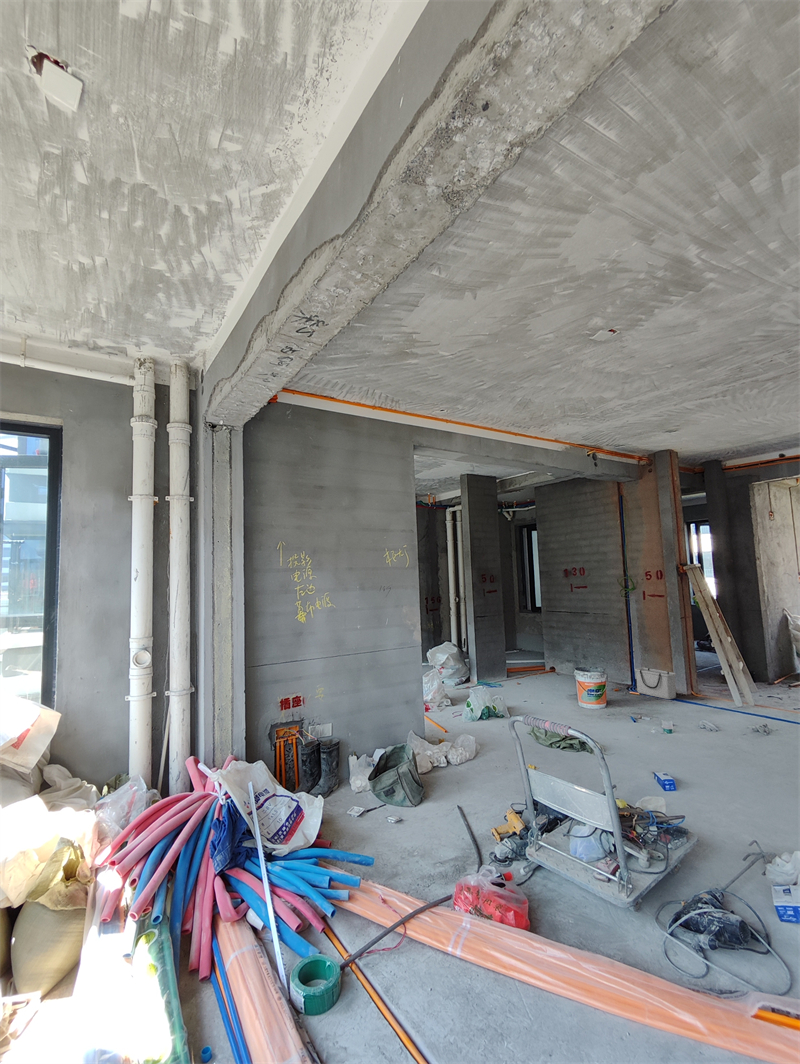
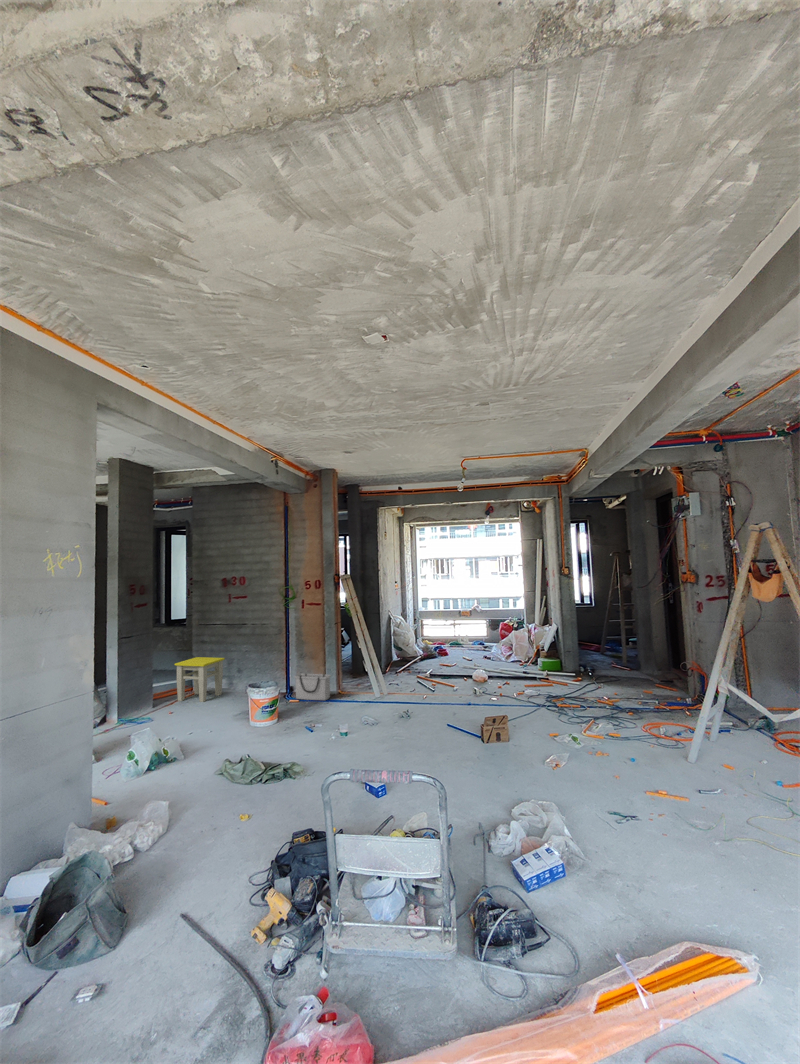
stool: none [527,640,571,680] -> present [175,657,225,702]

